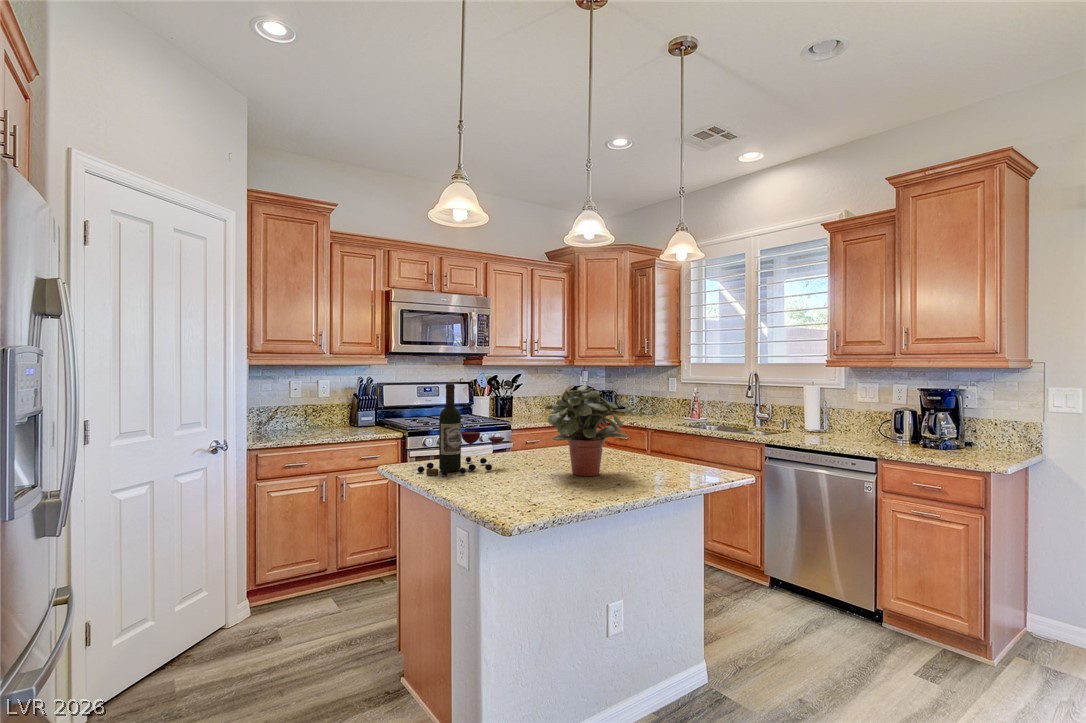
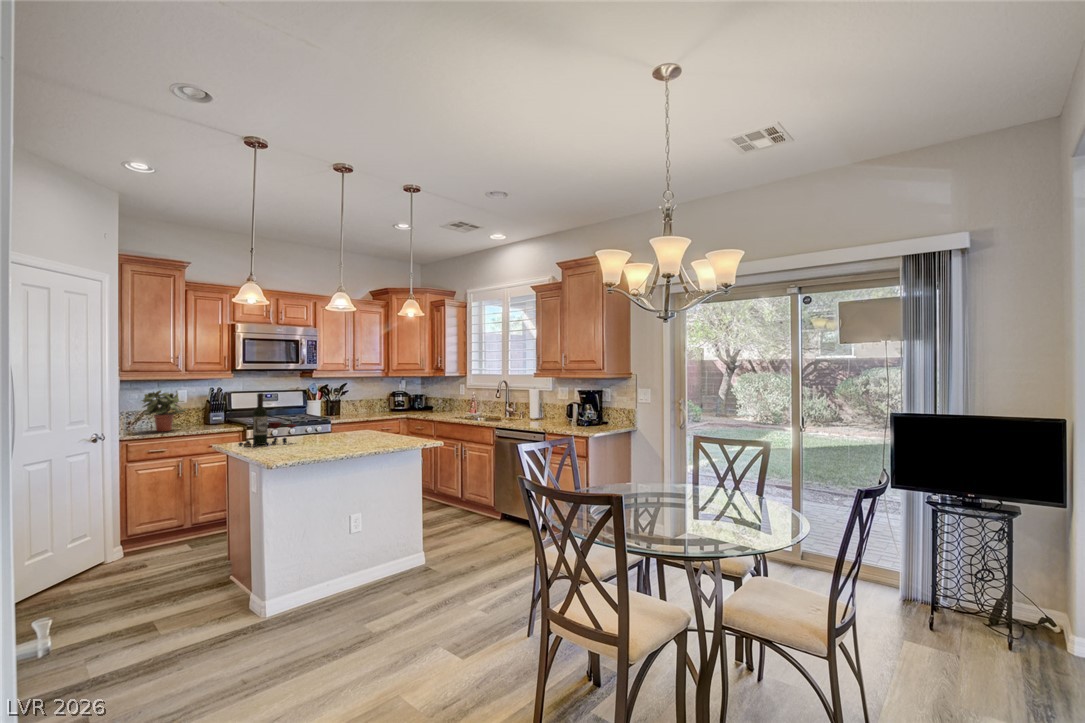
potted plant: present [545,385,632,476] -> present [141,390,187,432]

